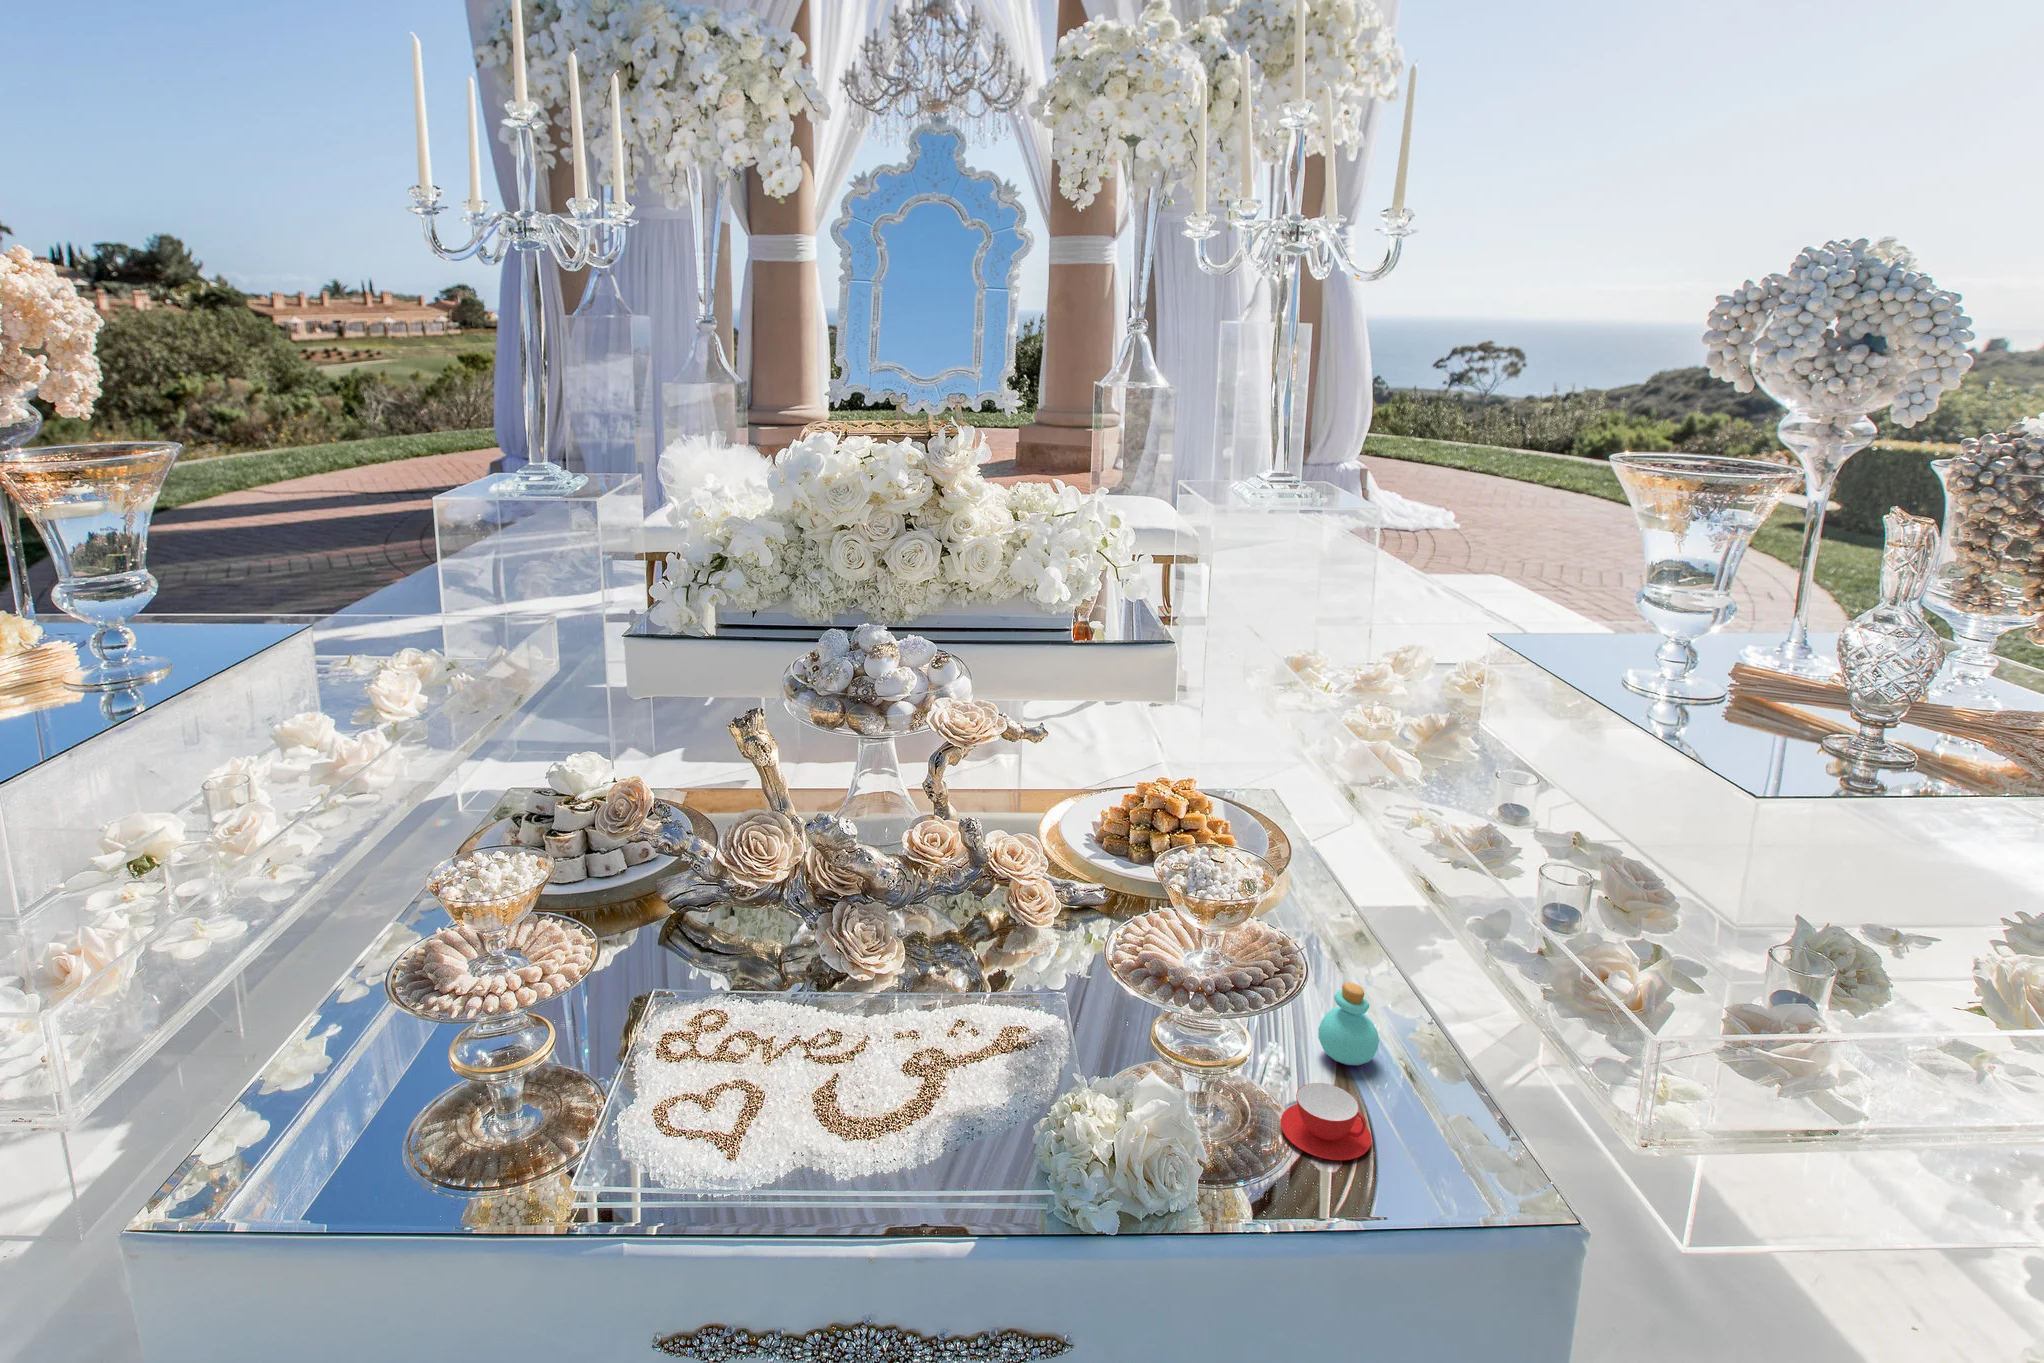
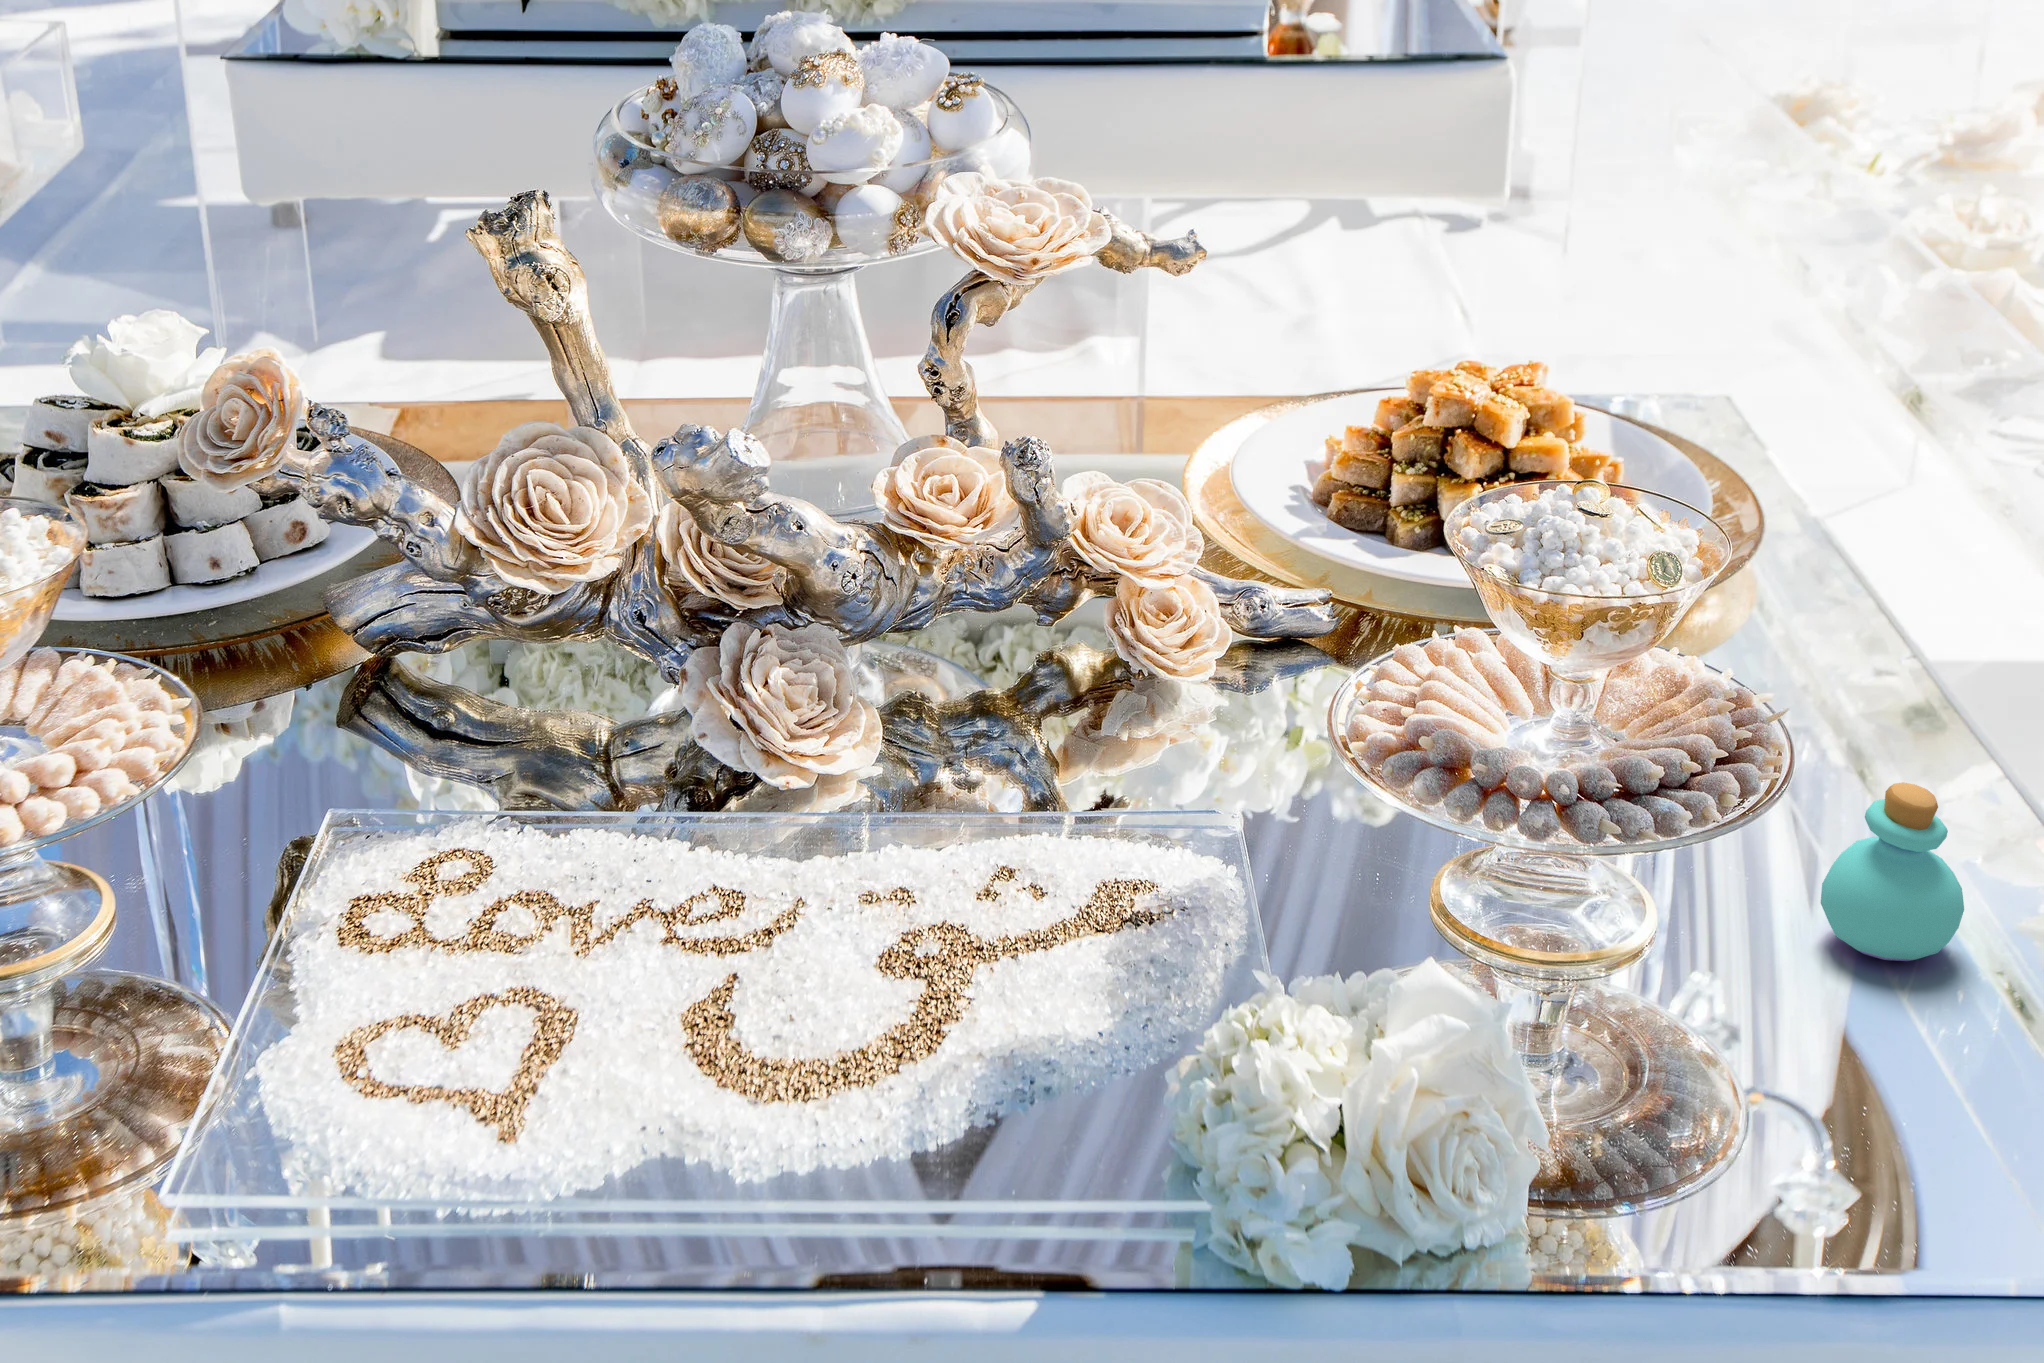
teacup: present [1281,1083,1371,1160] -> none [1724,993,1935,1152]

